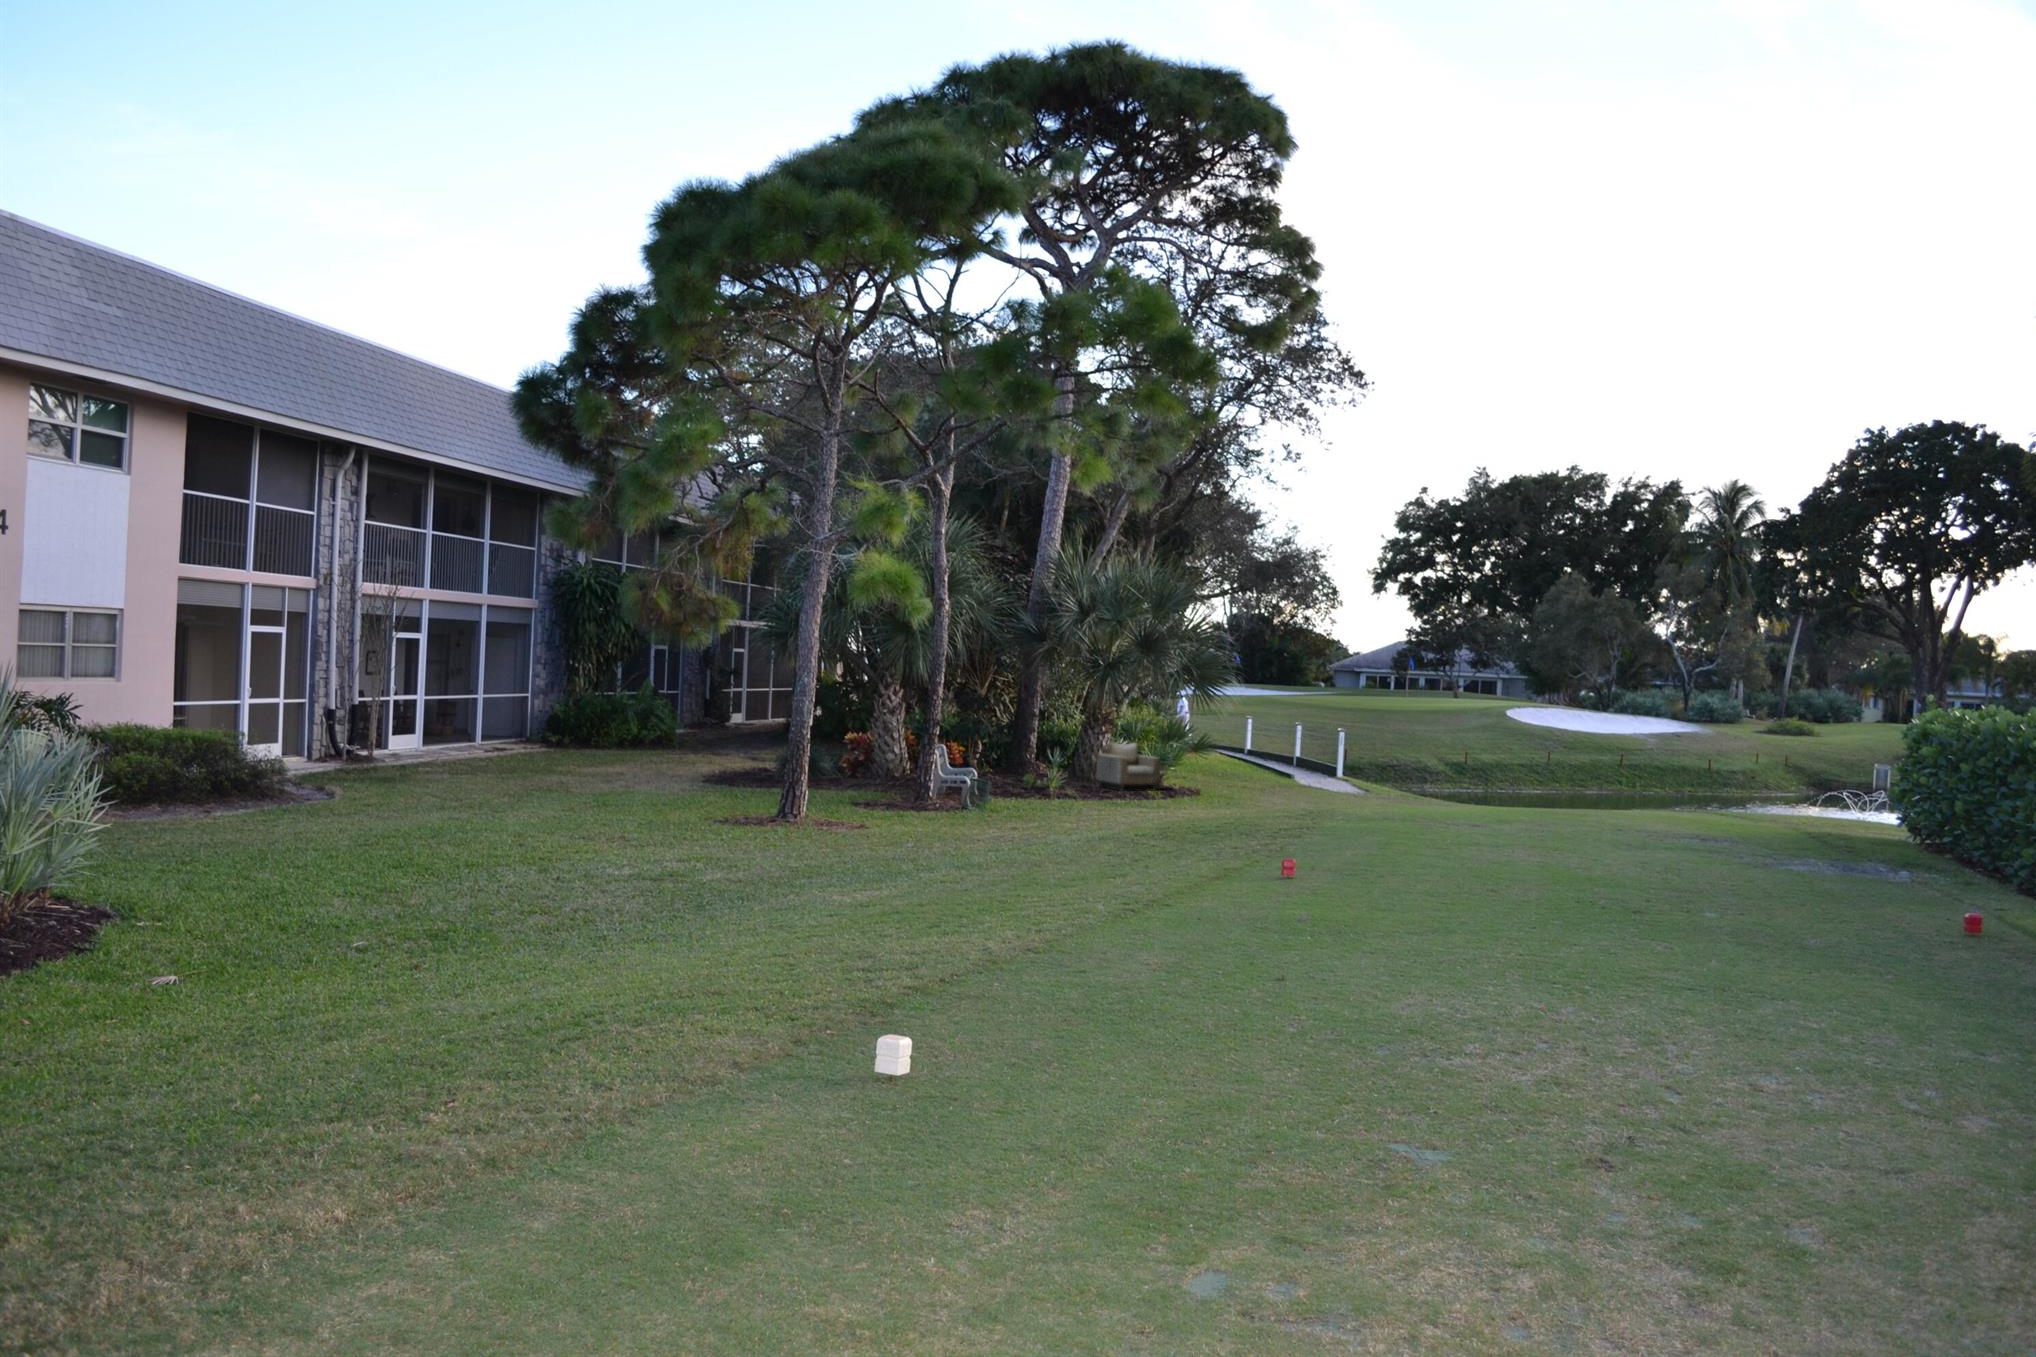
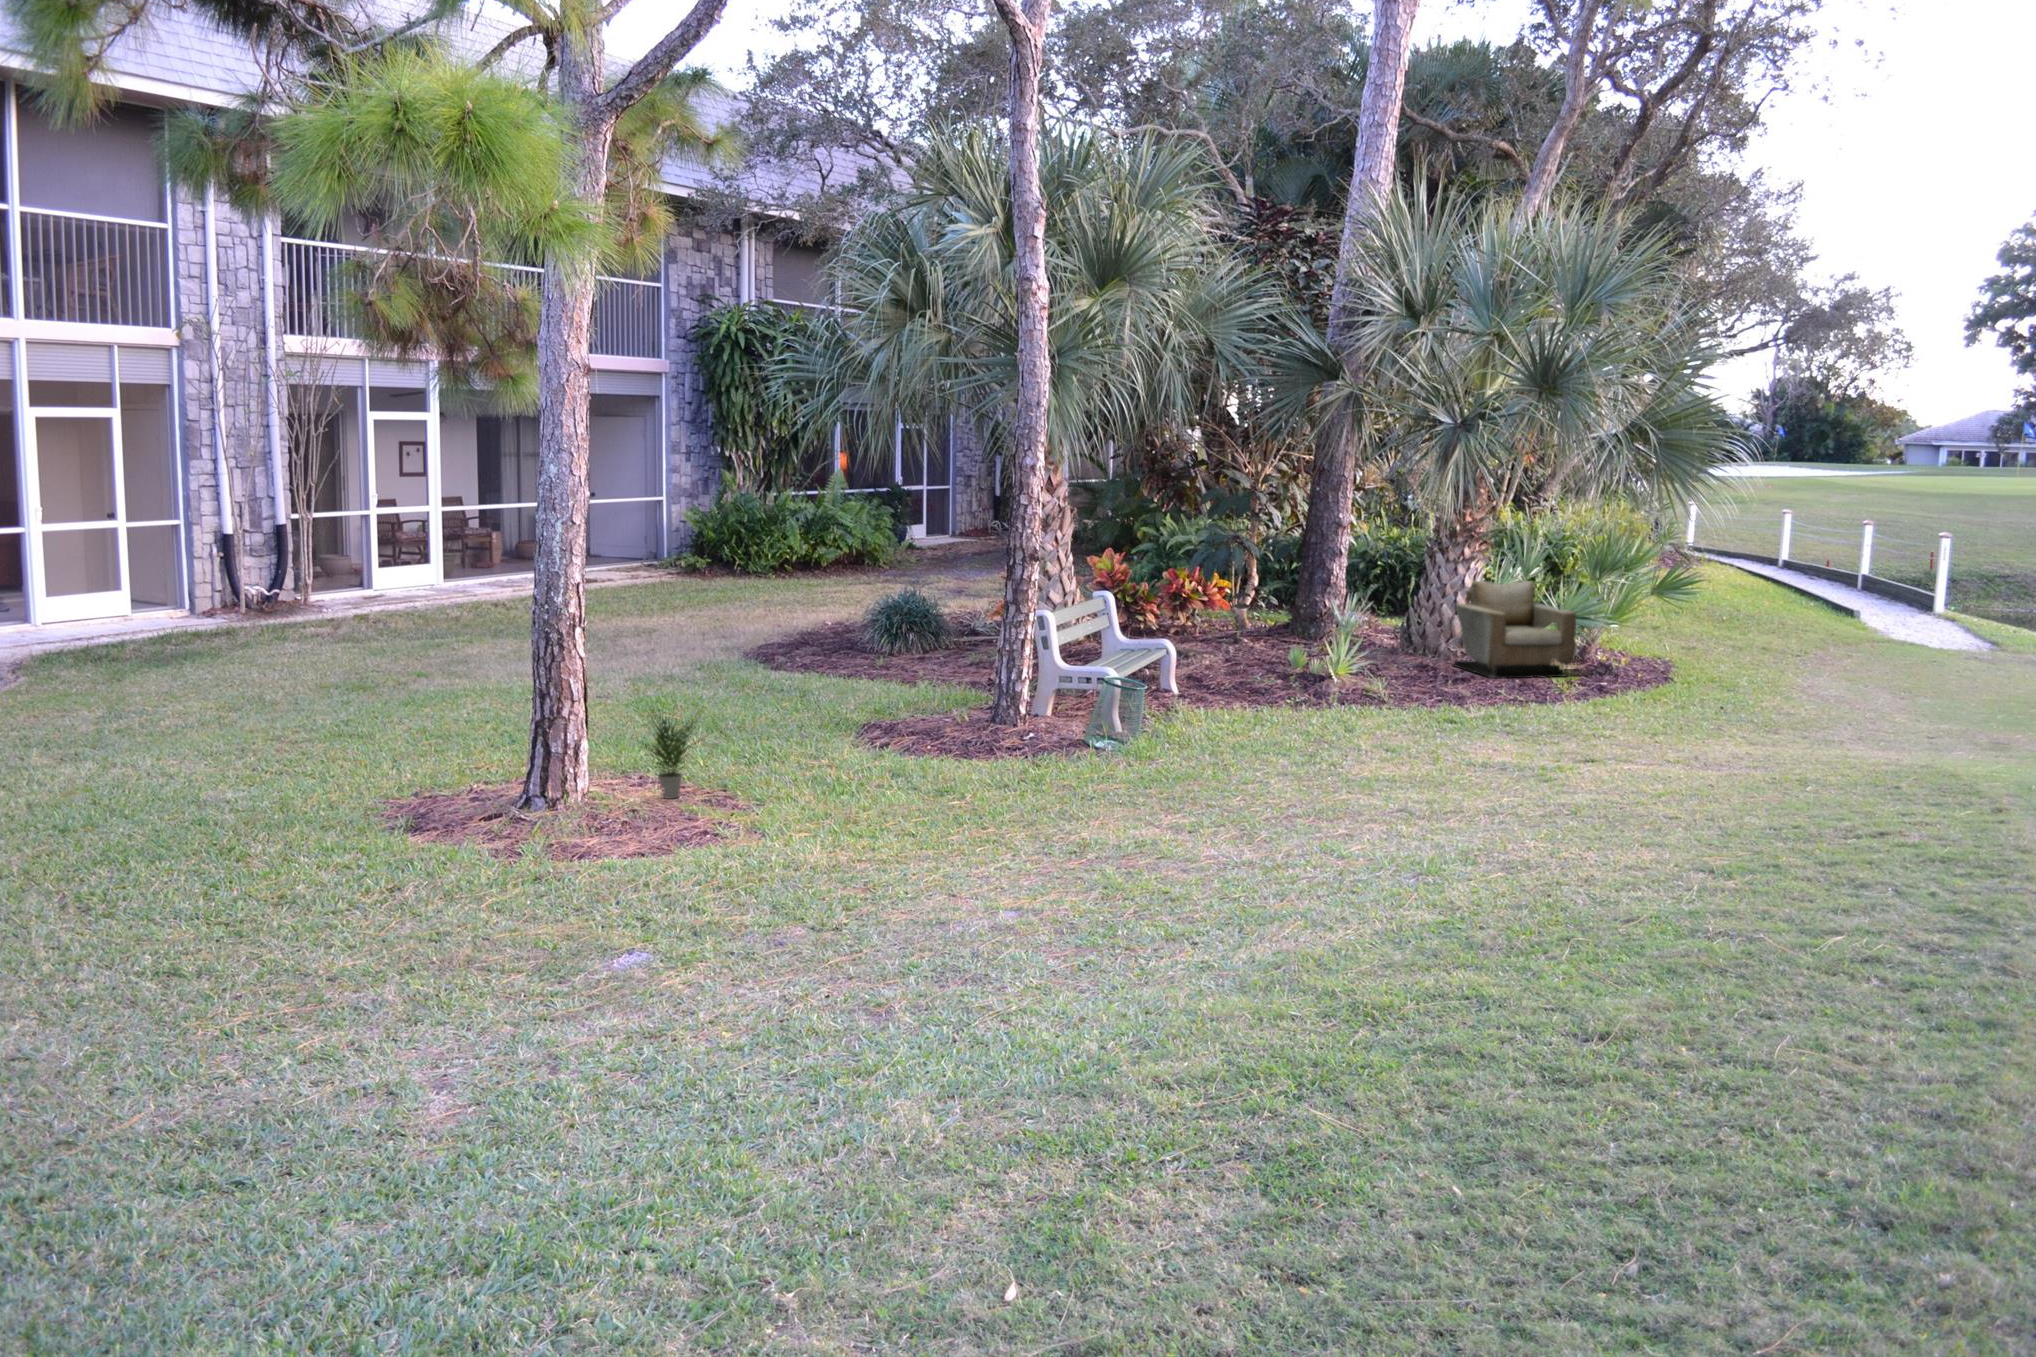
potted plant: none [800,779,839,819] -> present [631,714,701,799]

